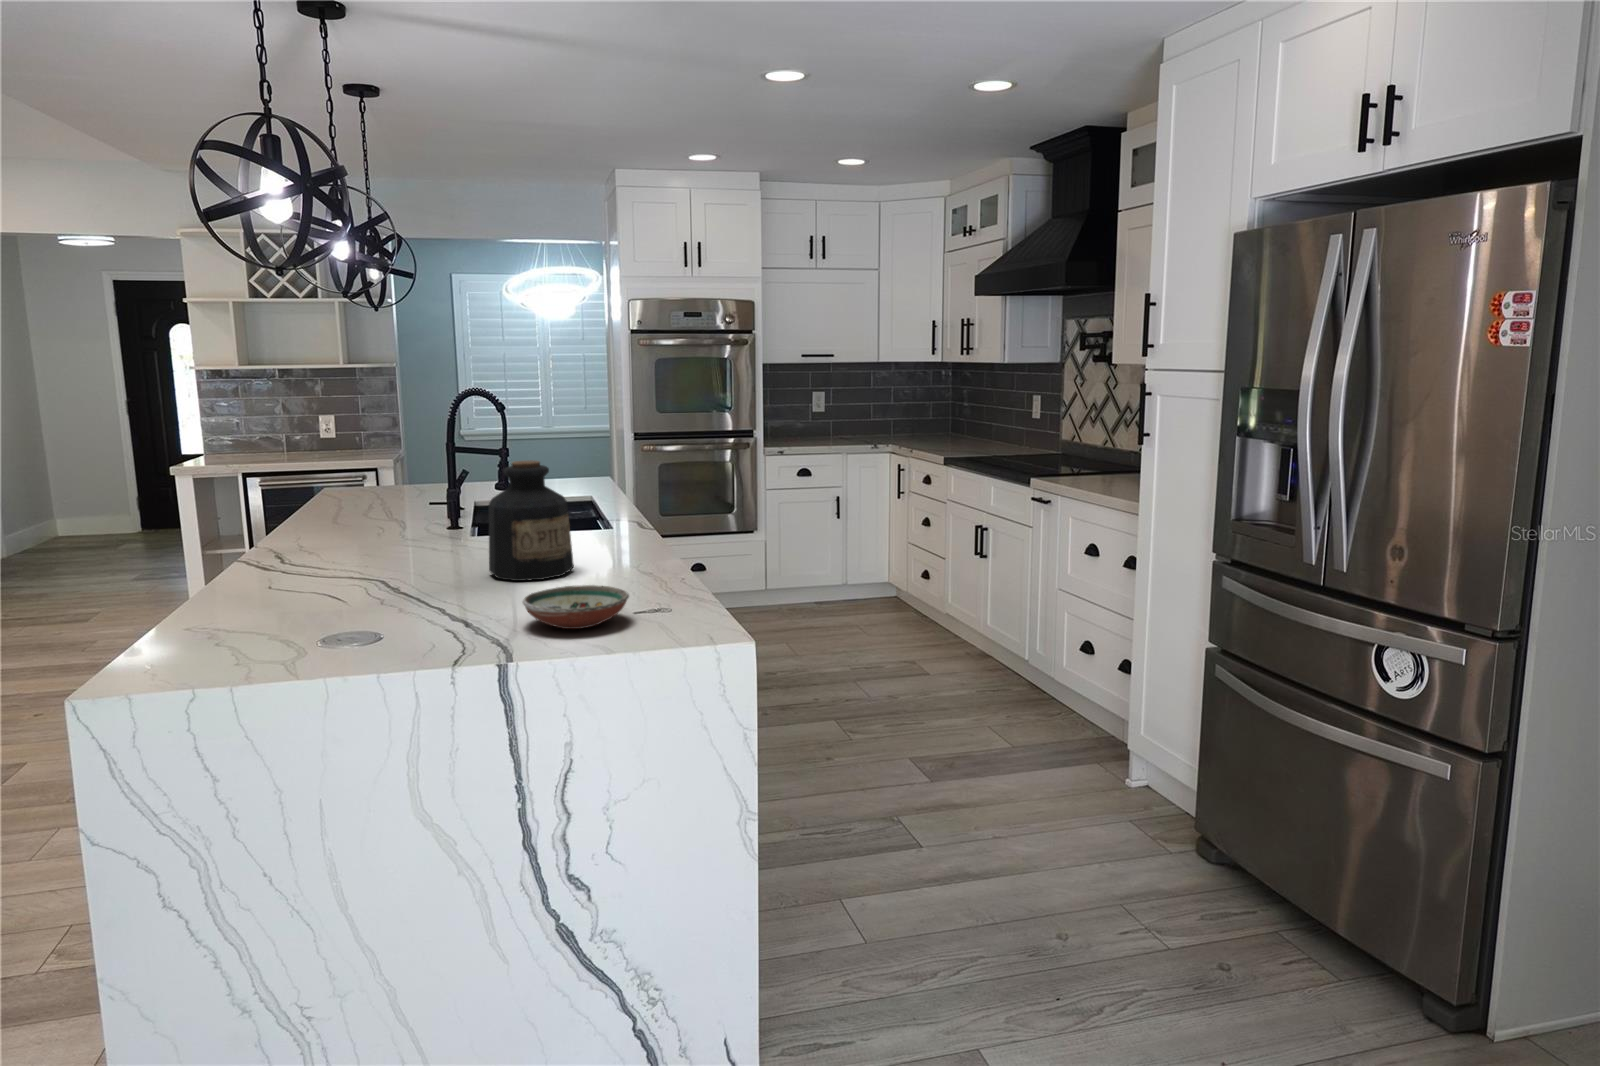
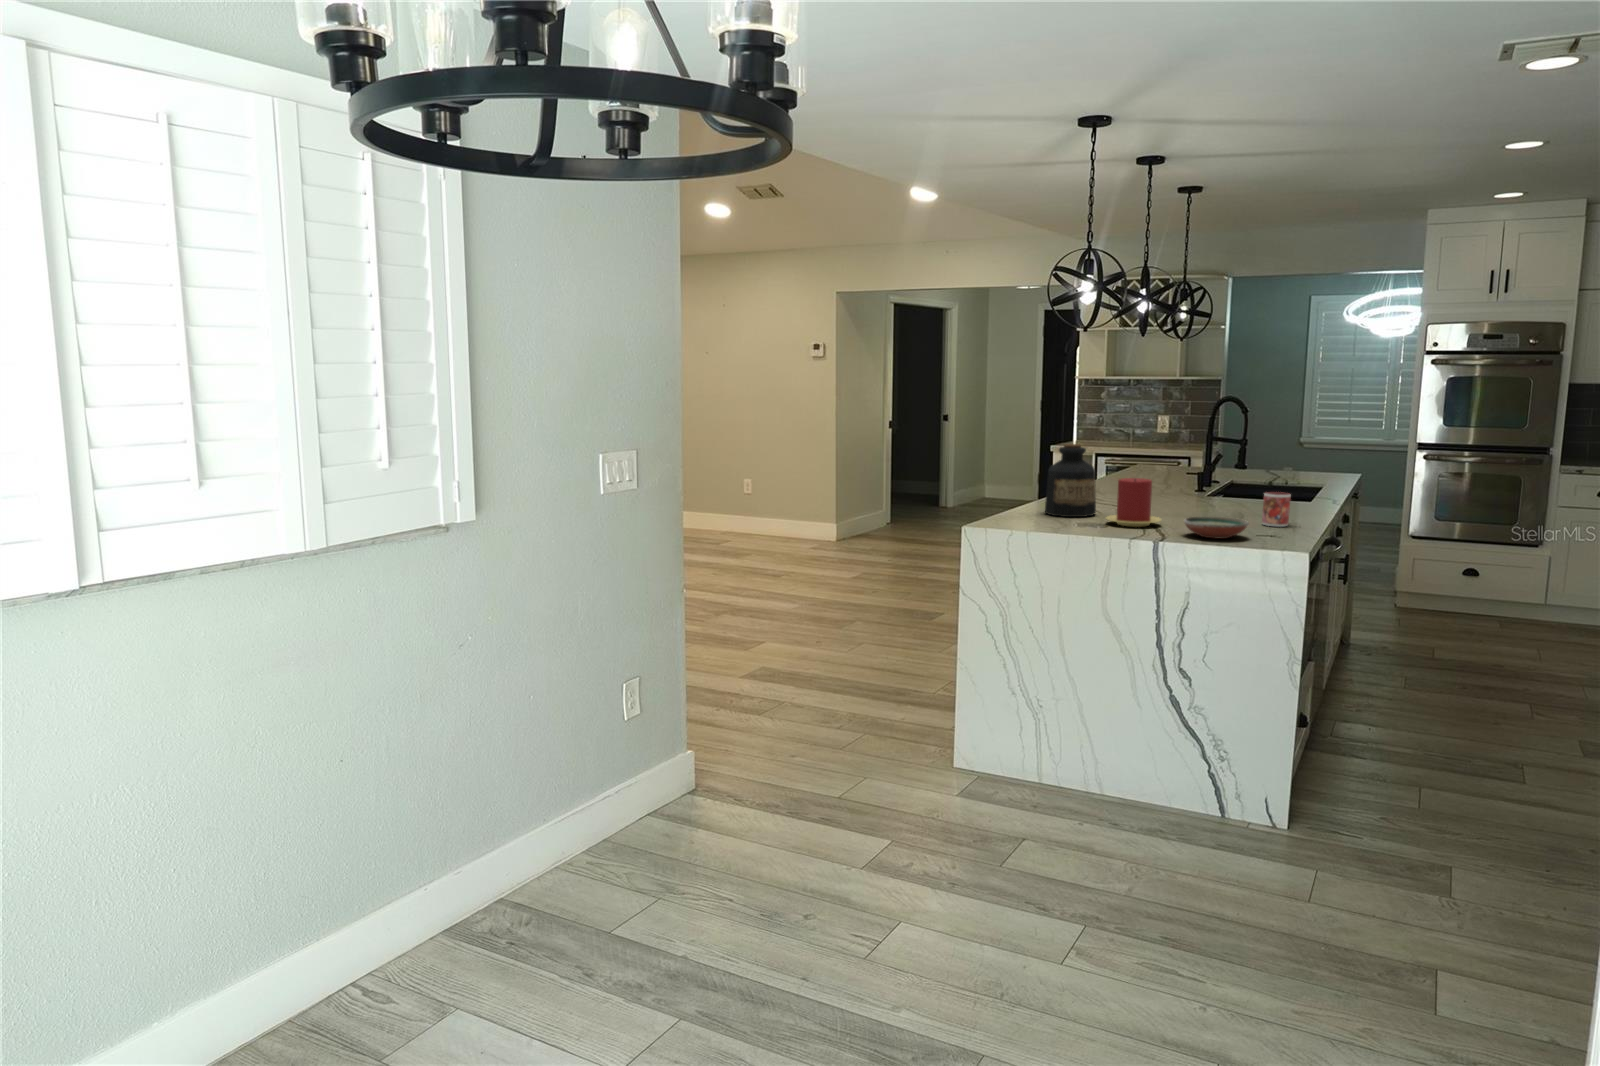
bottle: present [489,460,574,581] -> present [1045,444,1096,517]
mug: none [608,528,647,582] -> present [1262,492,1291,527]
candle: none [367,533,469,623] -> present [1106,478,1161,527]

